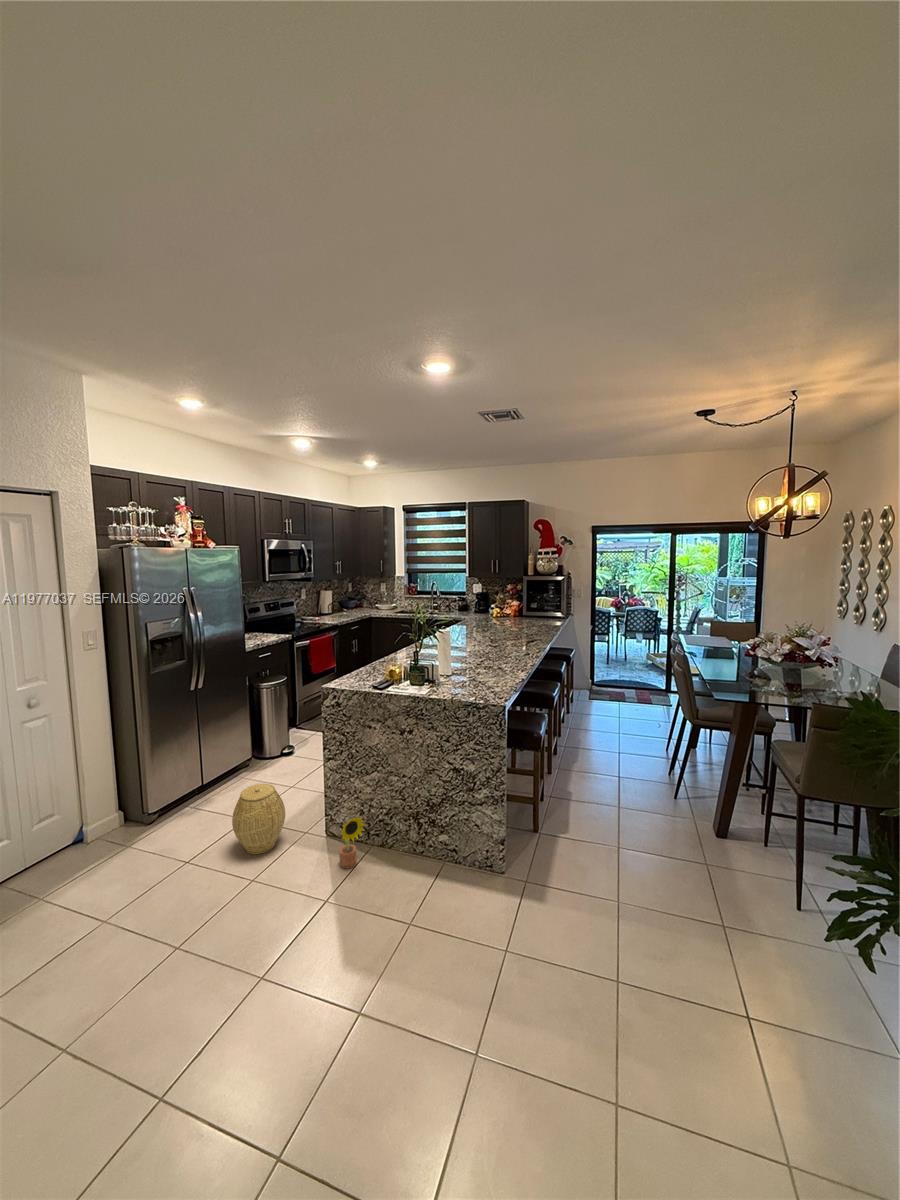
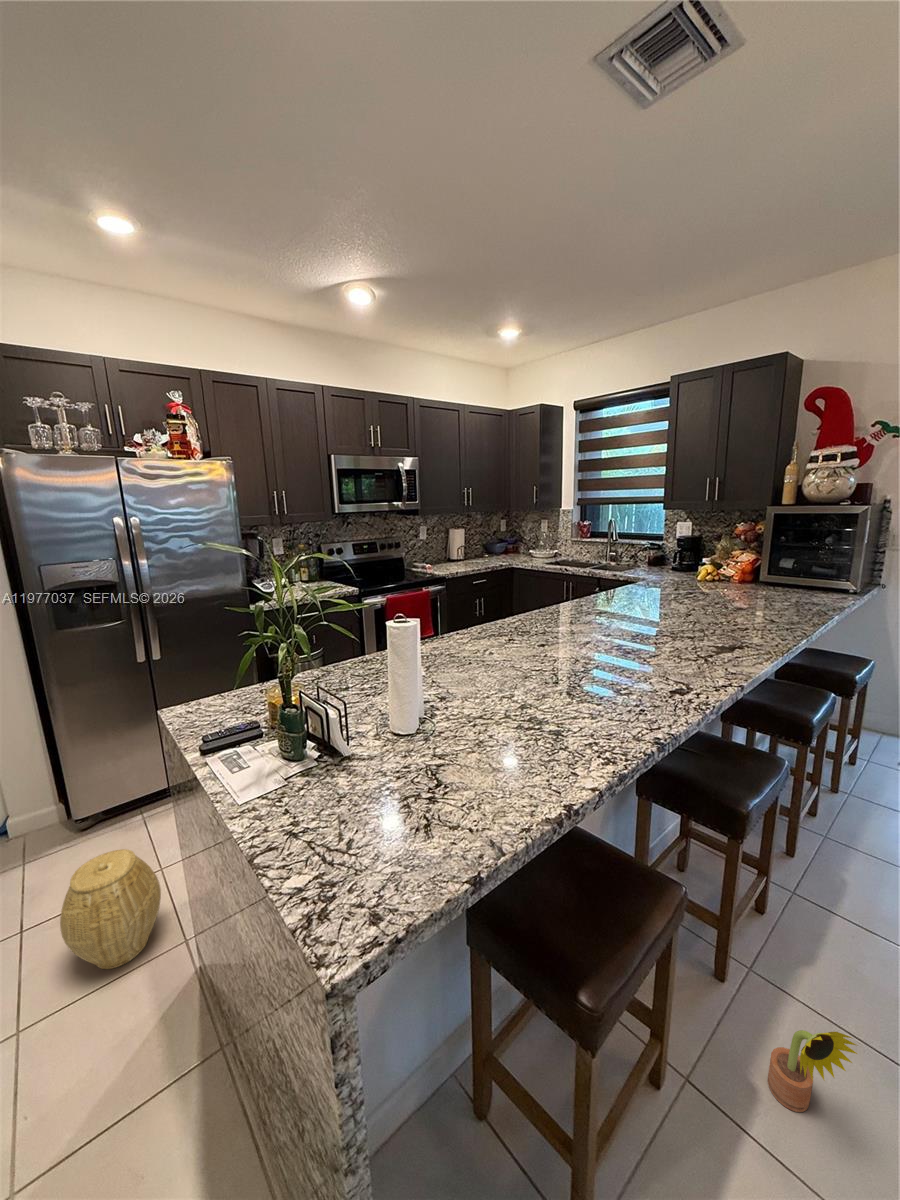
decorative plant: present [339,817,366,869] -> present [768,1030,857,1112]

